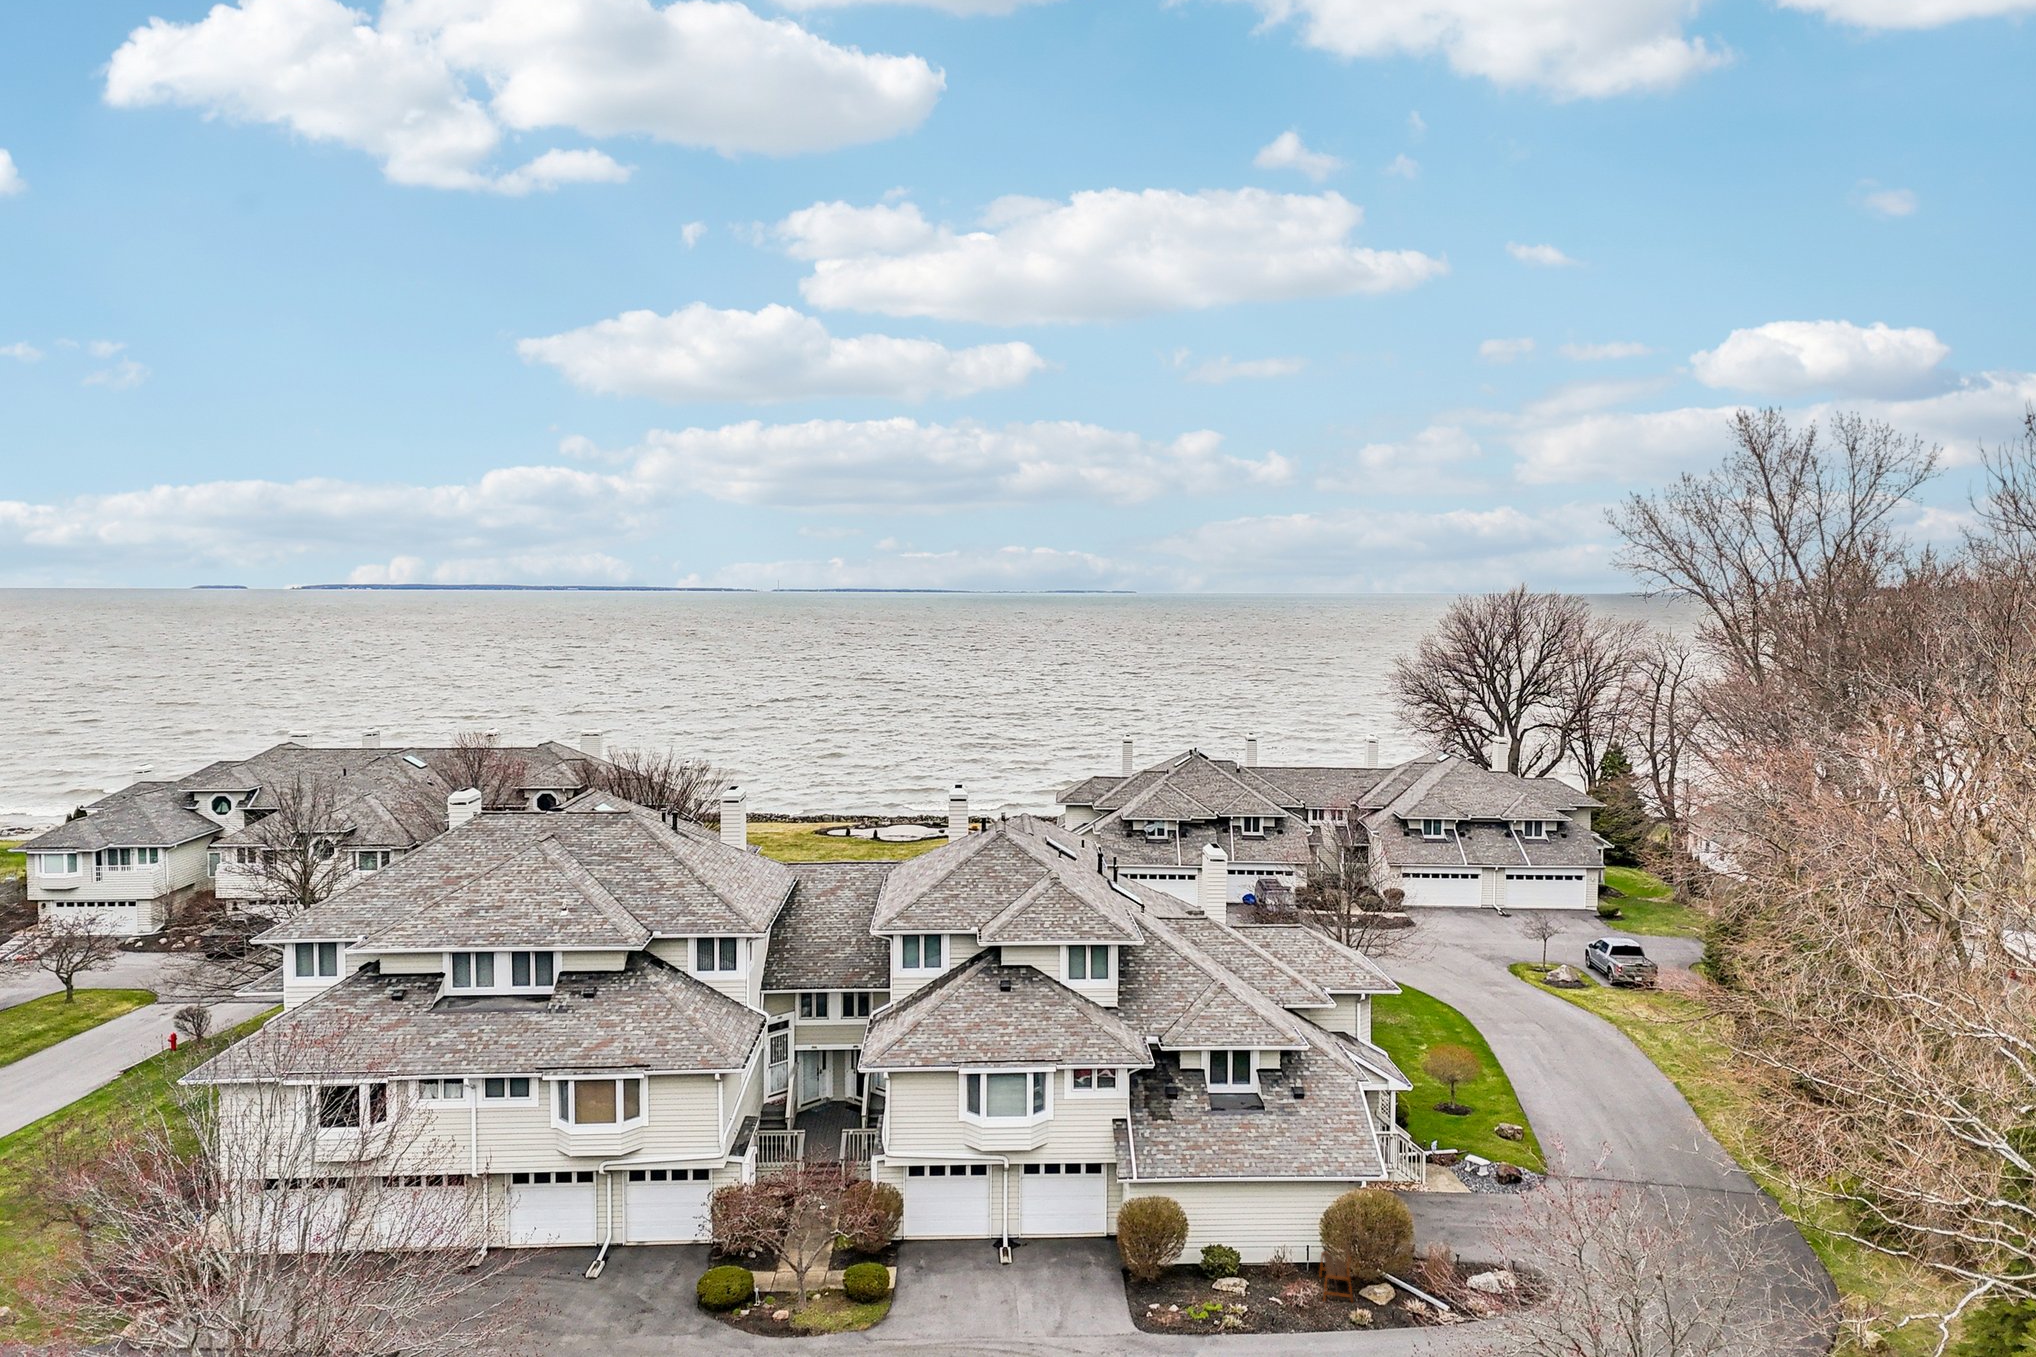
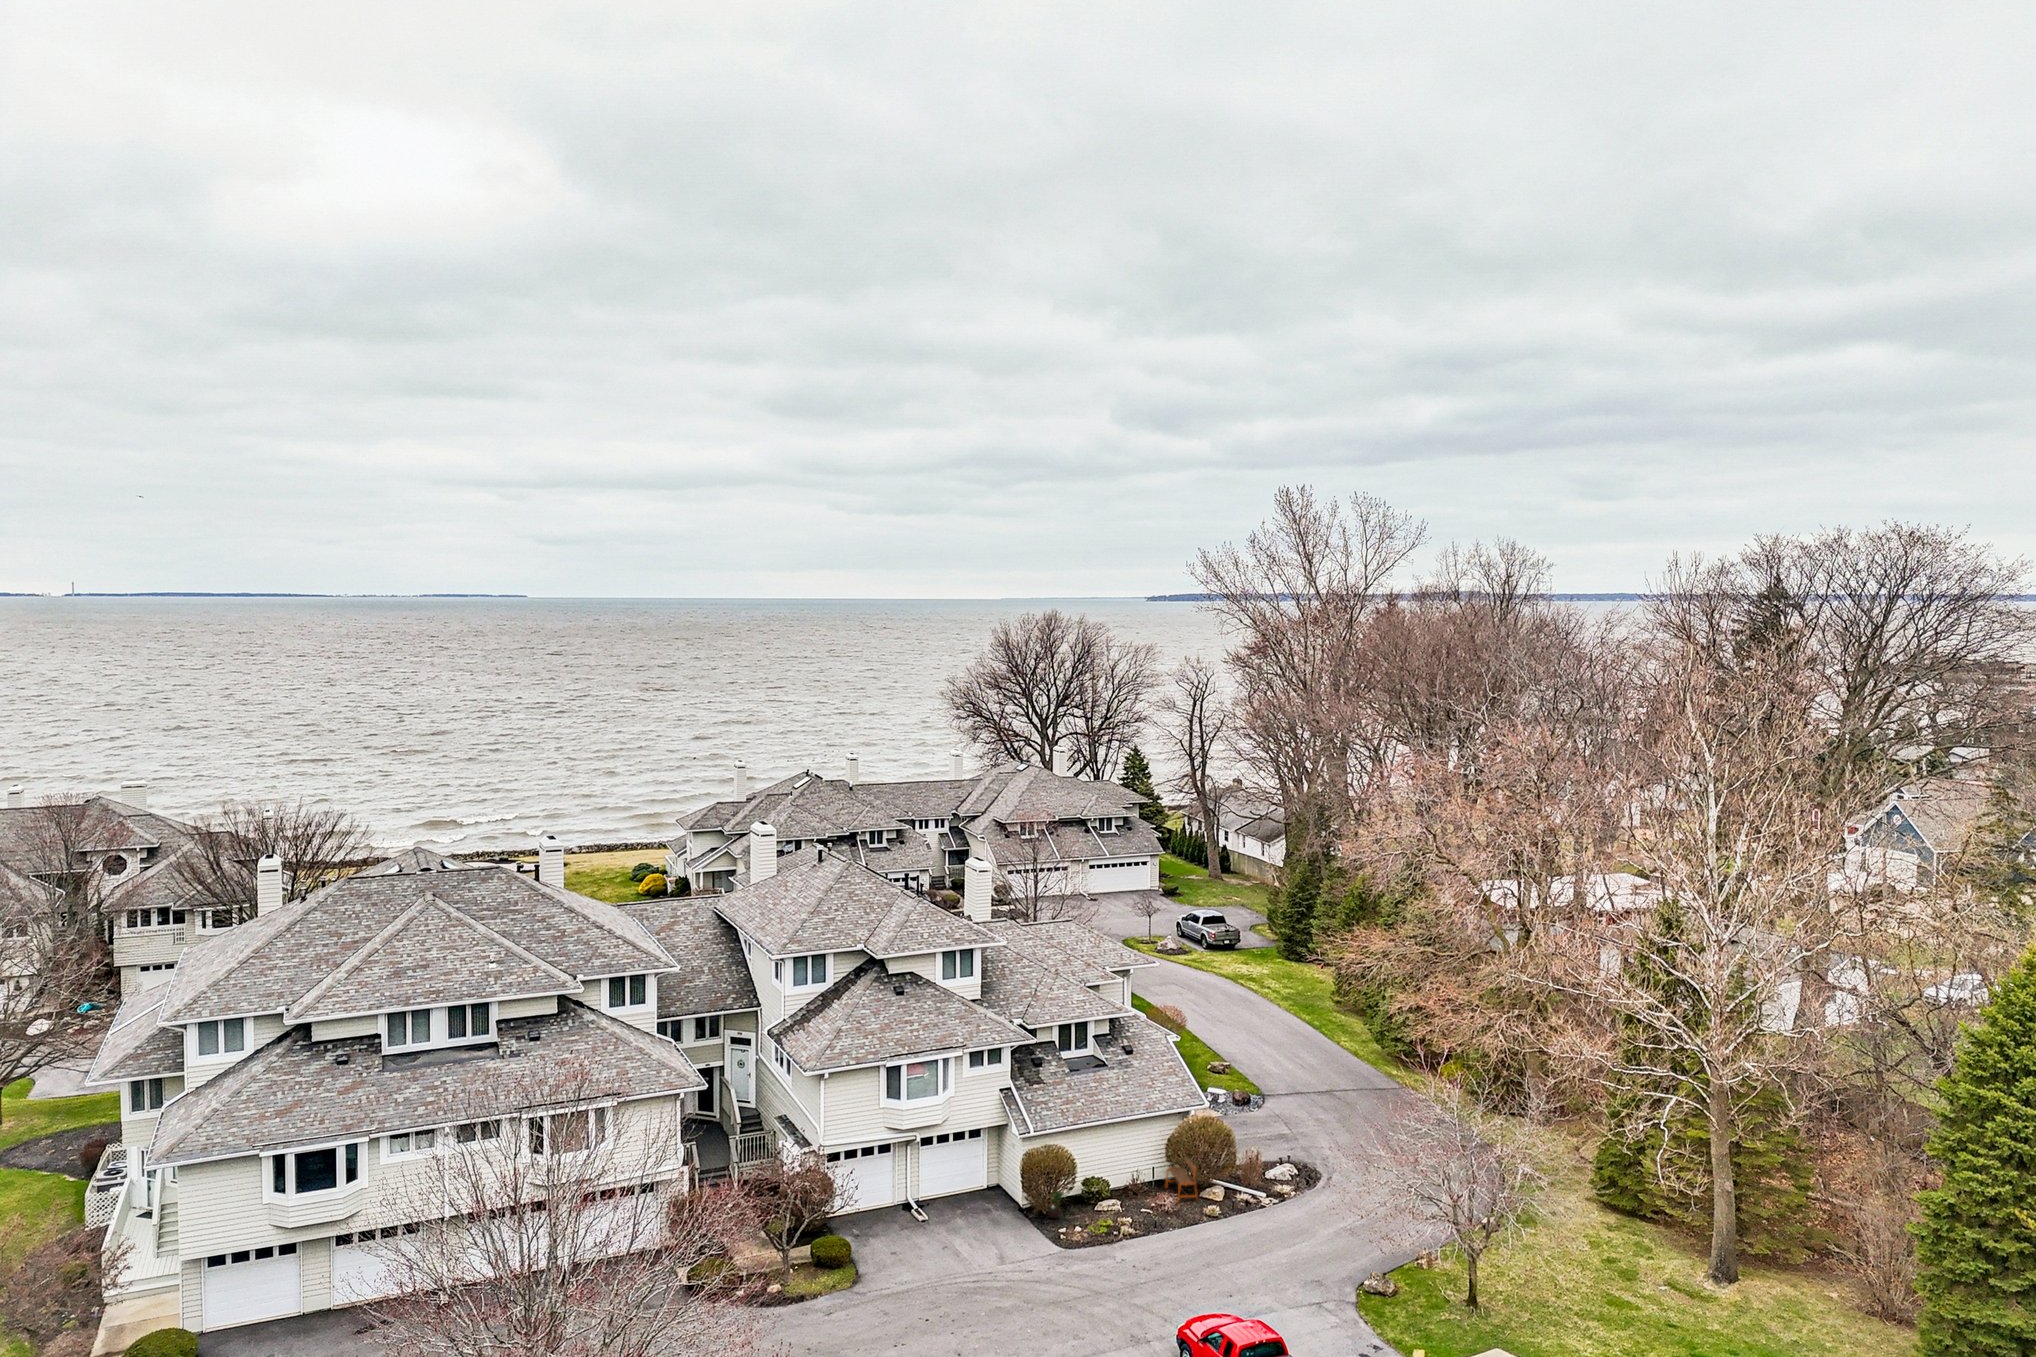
potted tree: none [1144,1255,1165,1291] -> present [1048,1192,1064,1218]

